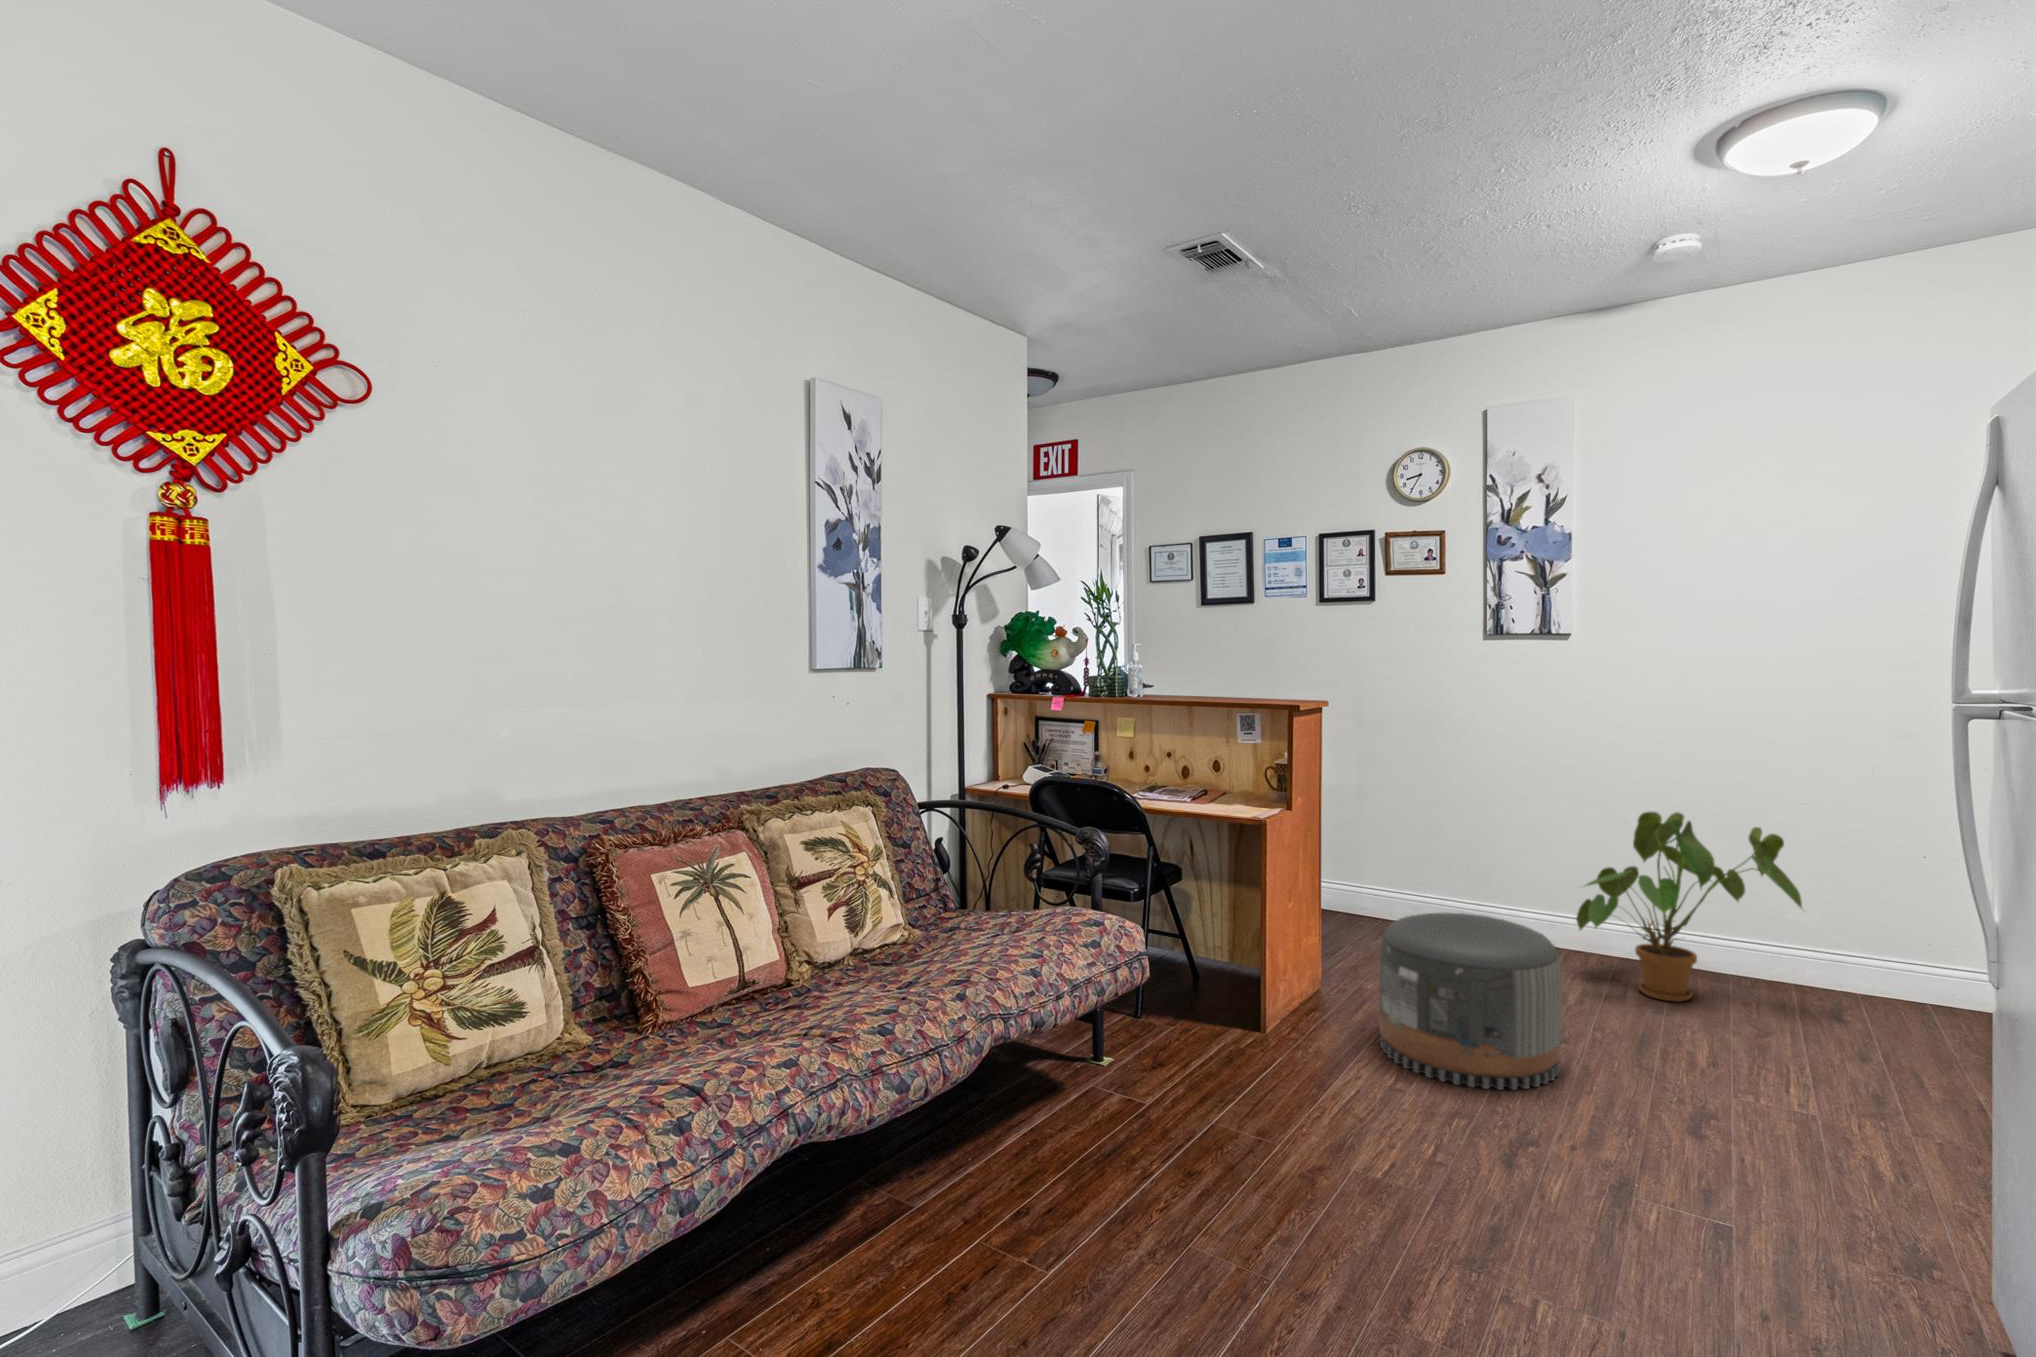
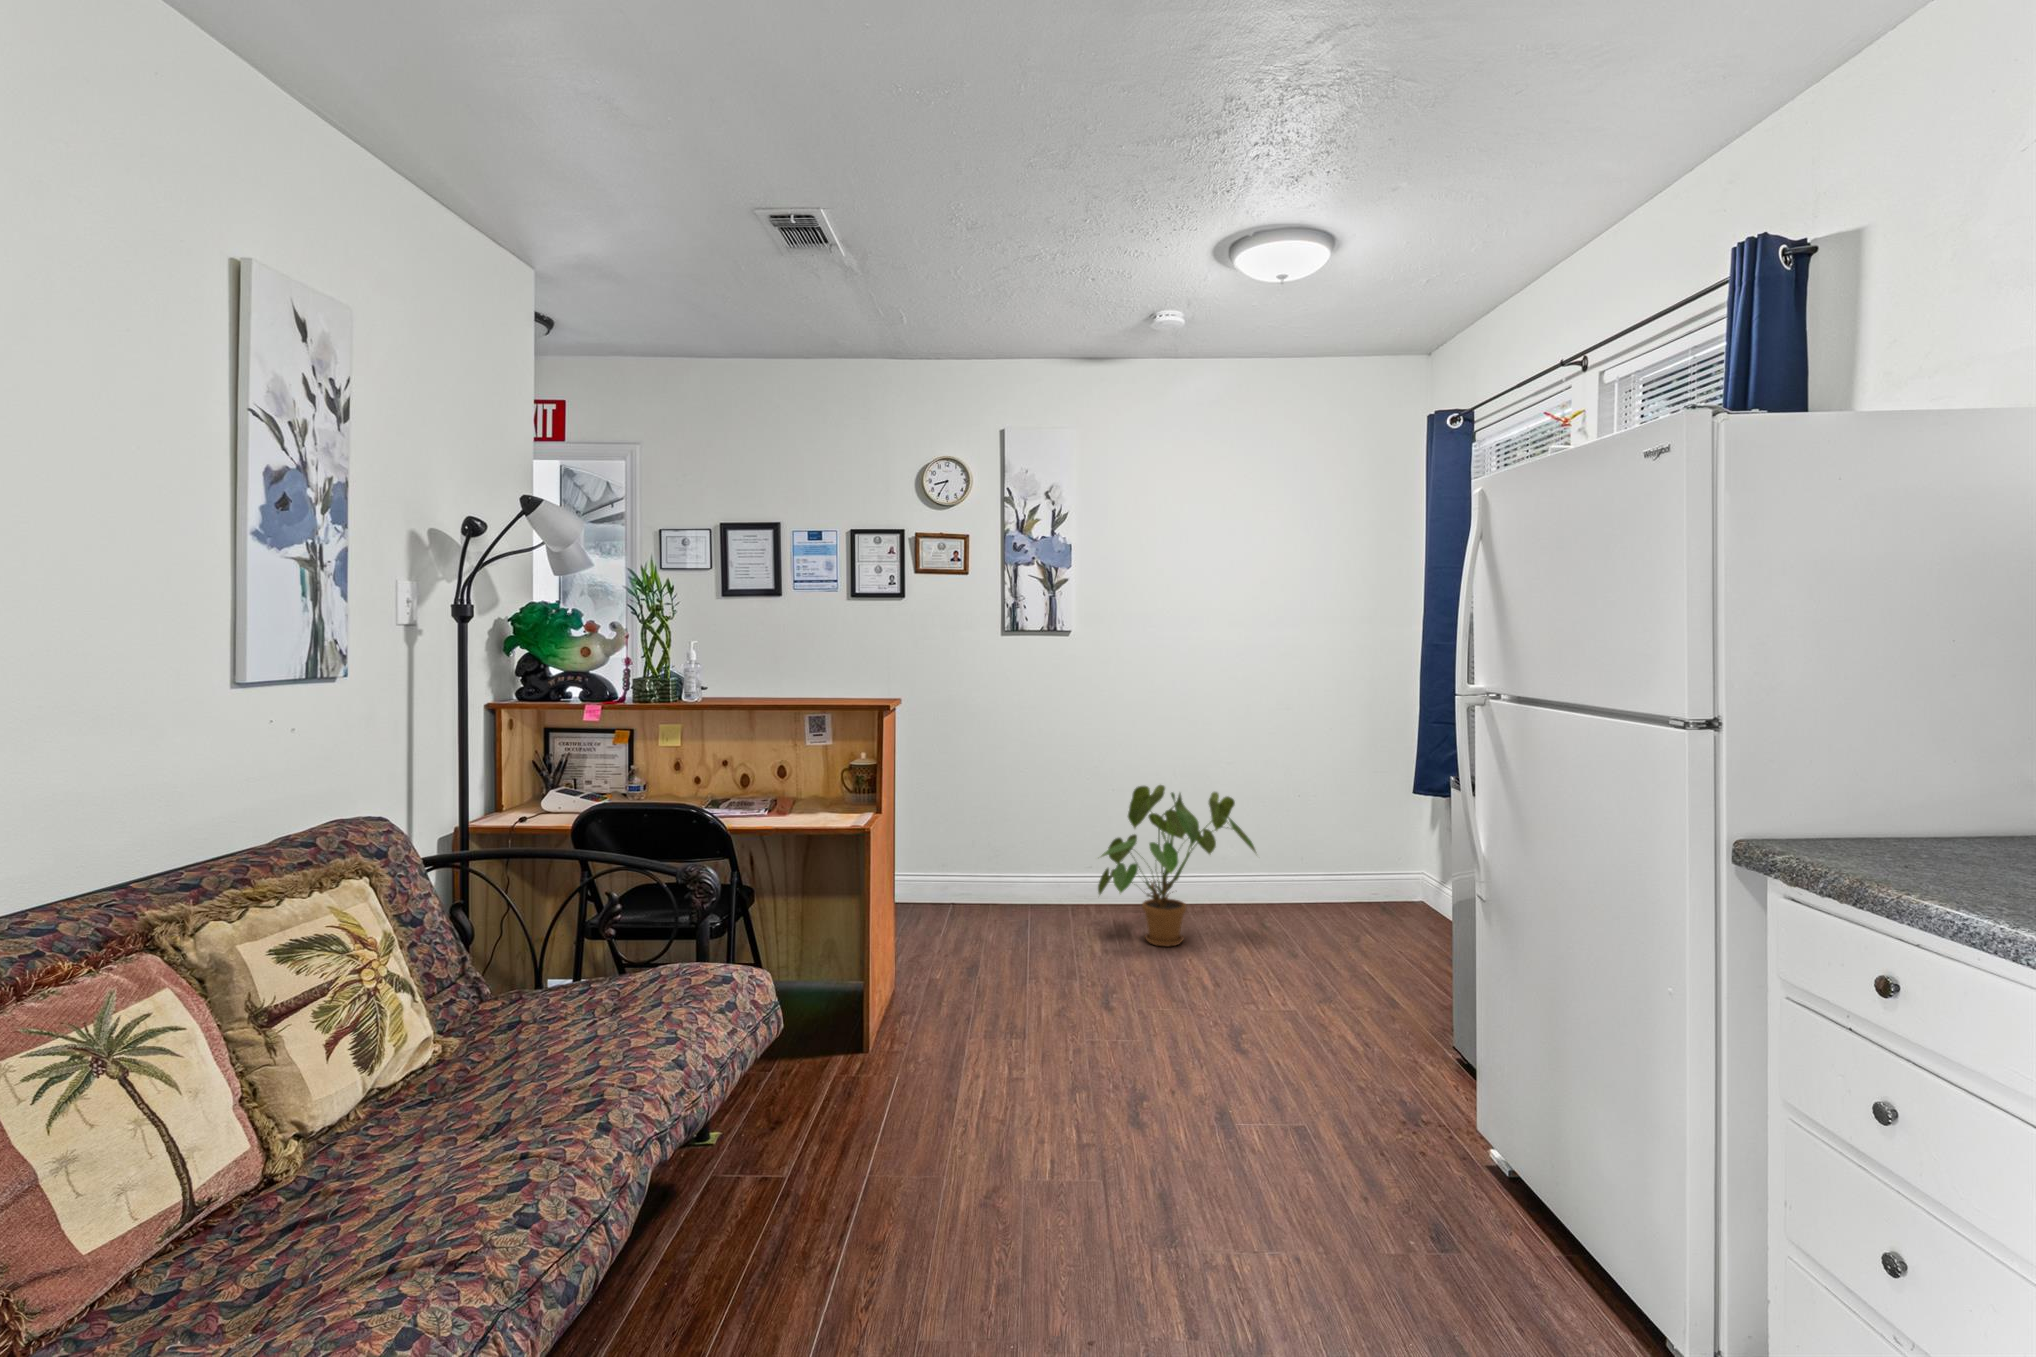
pouf: present [1379,913,1561,1090] -> none [979,900,1136,1070]

